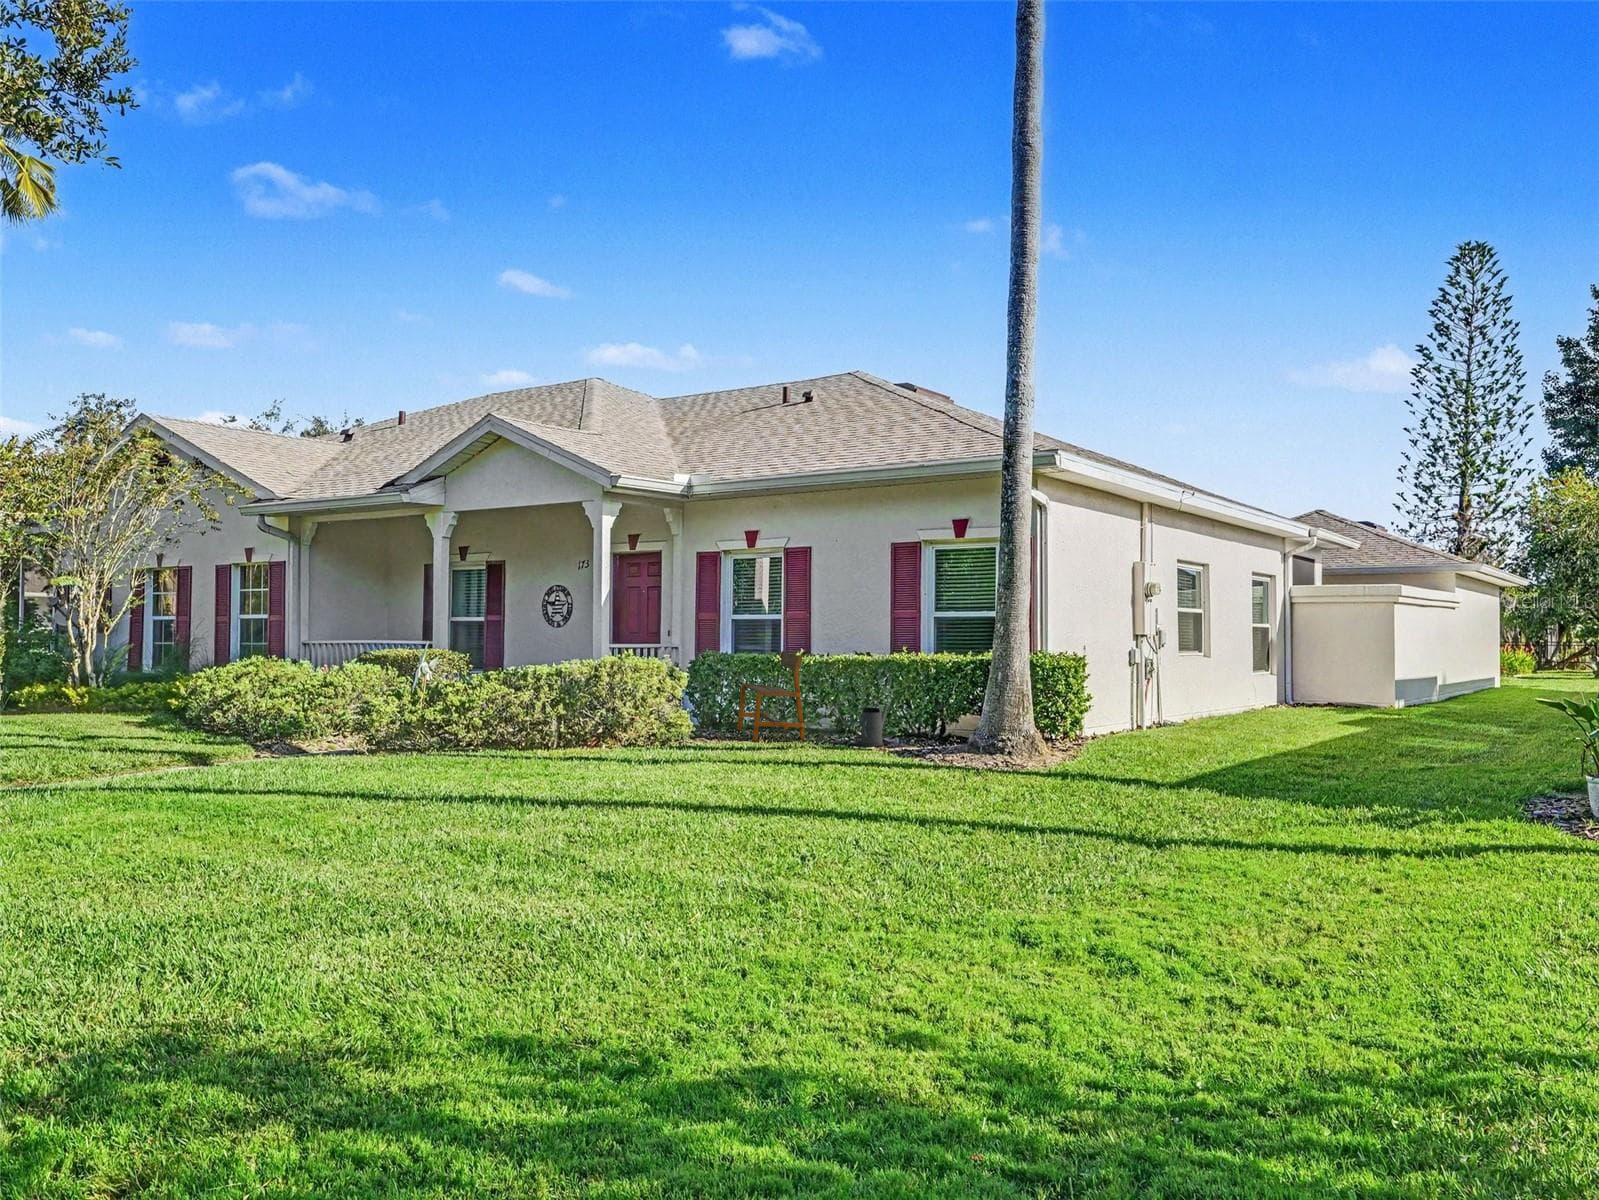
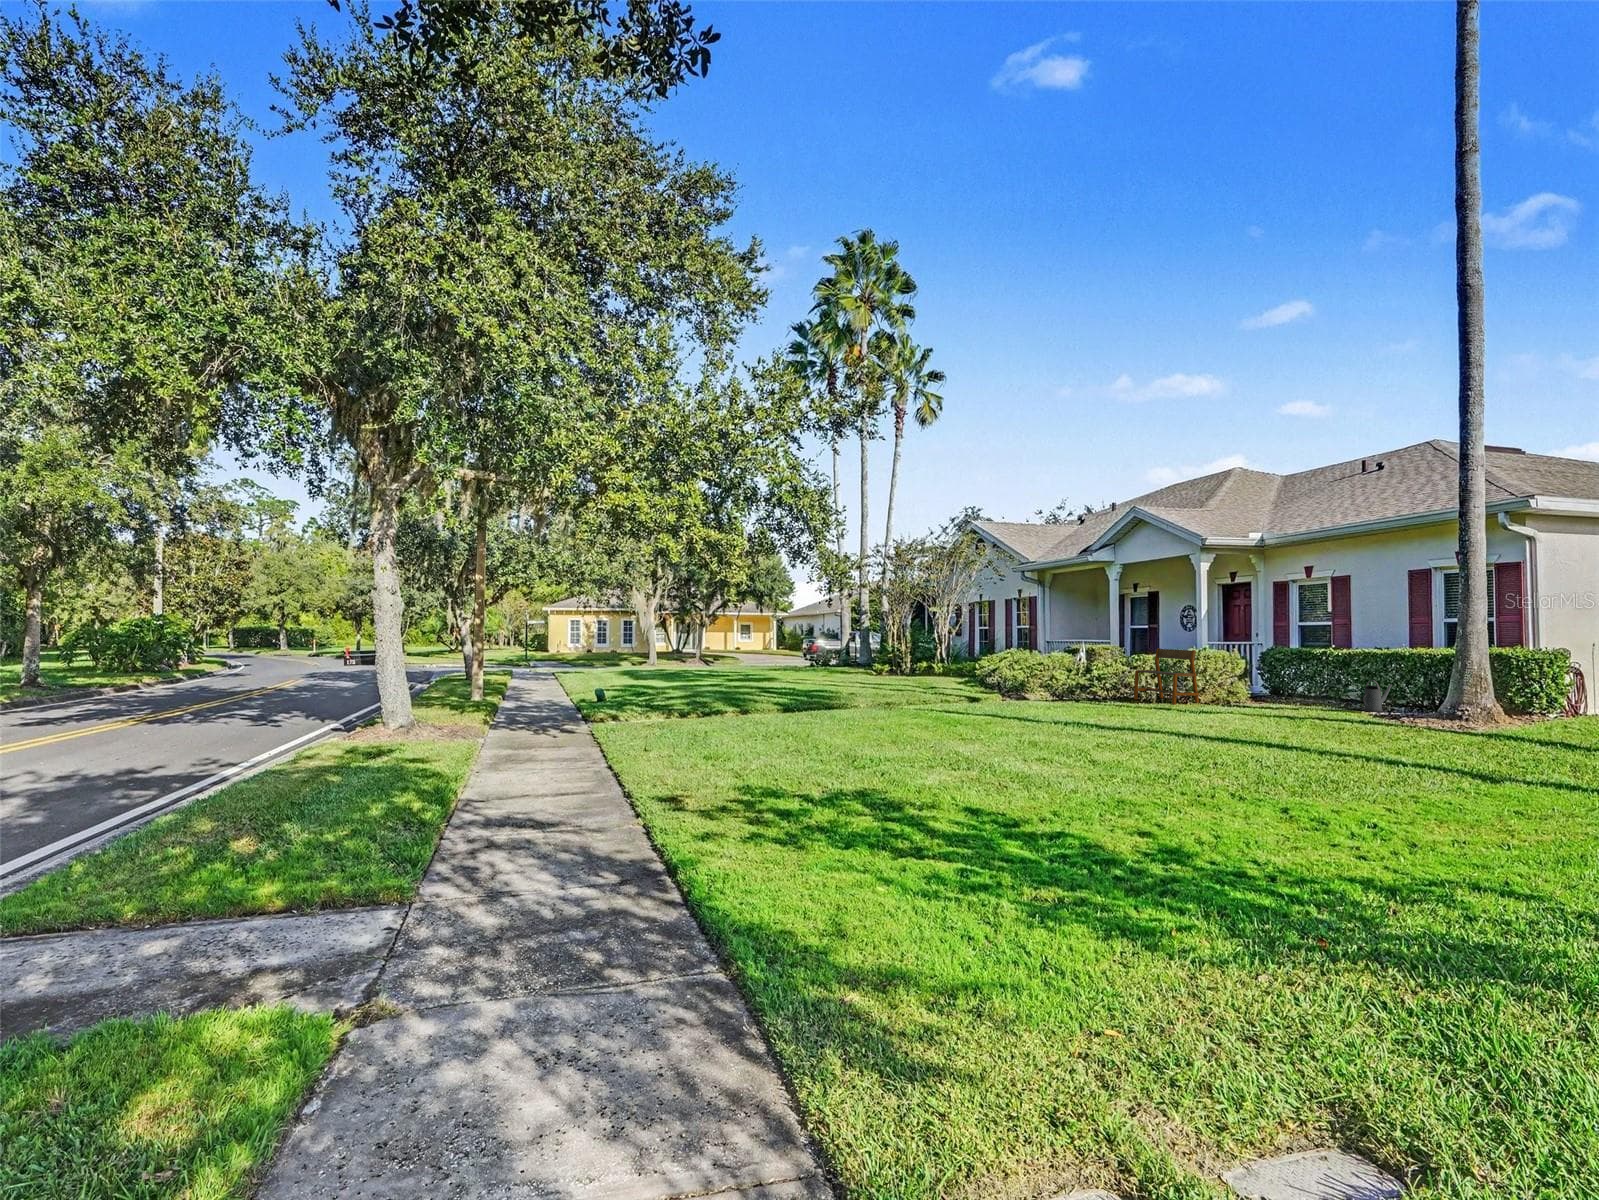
bench: present [737,651,805,740] -> present [1134,648,1199,705]

